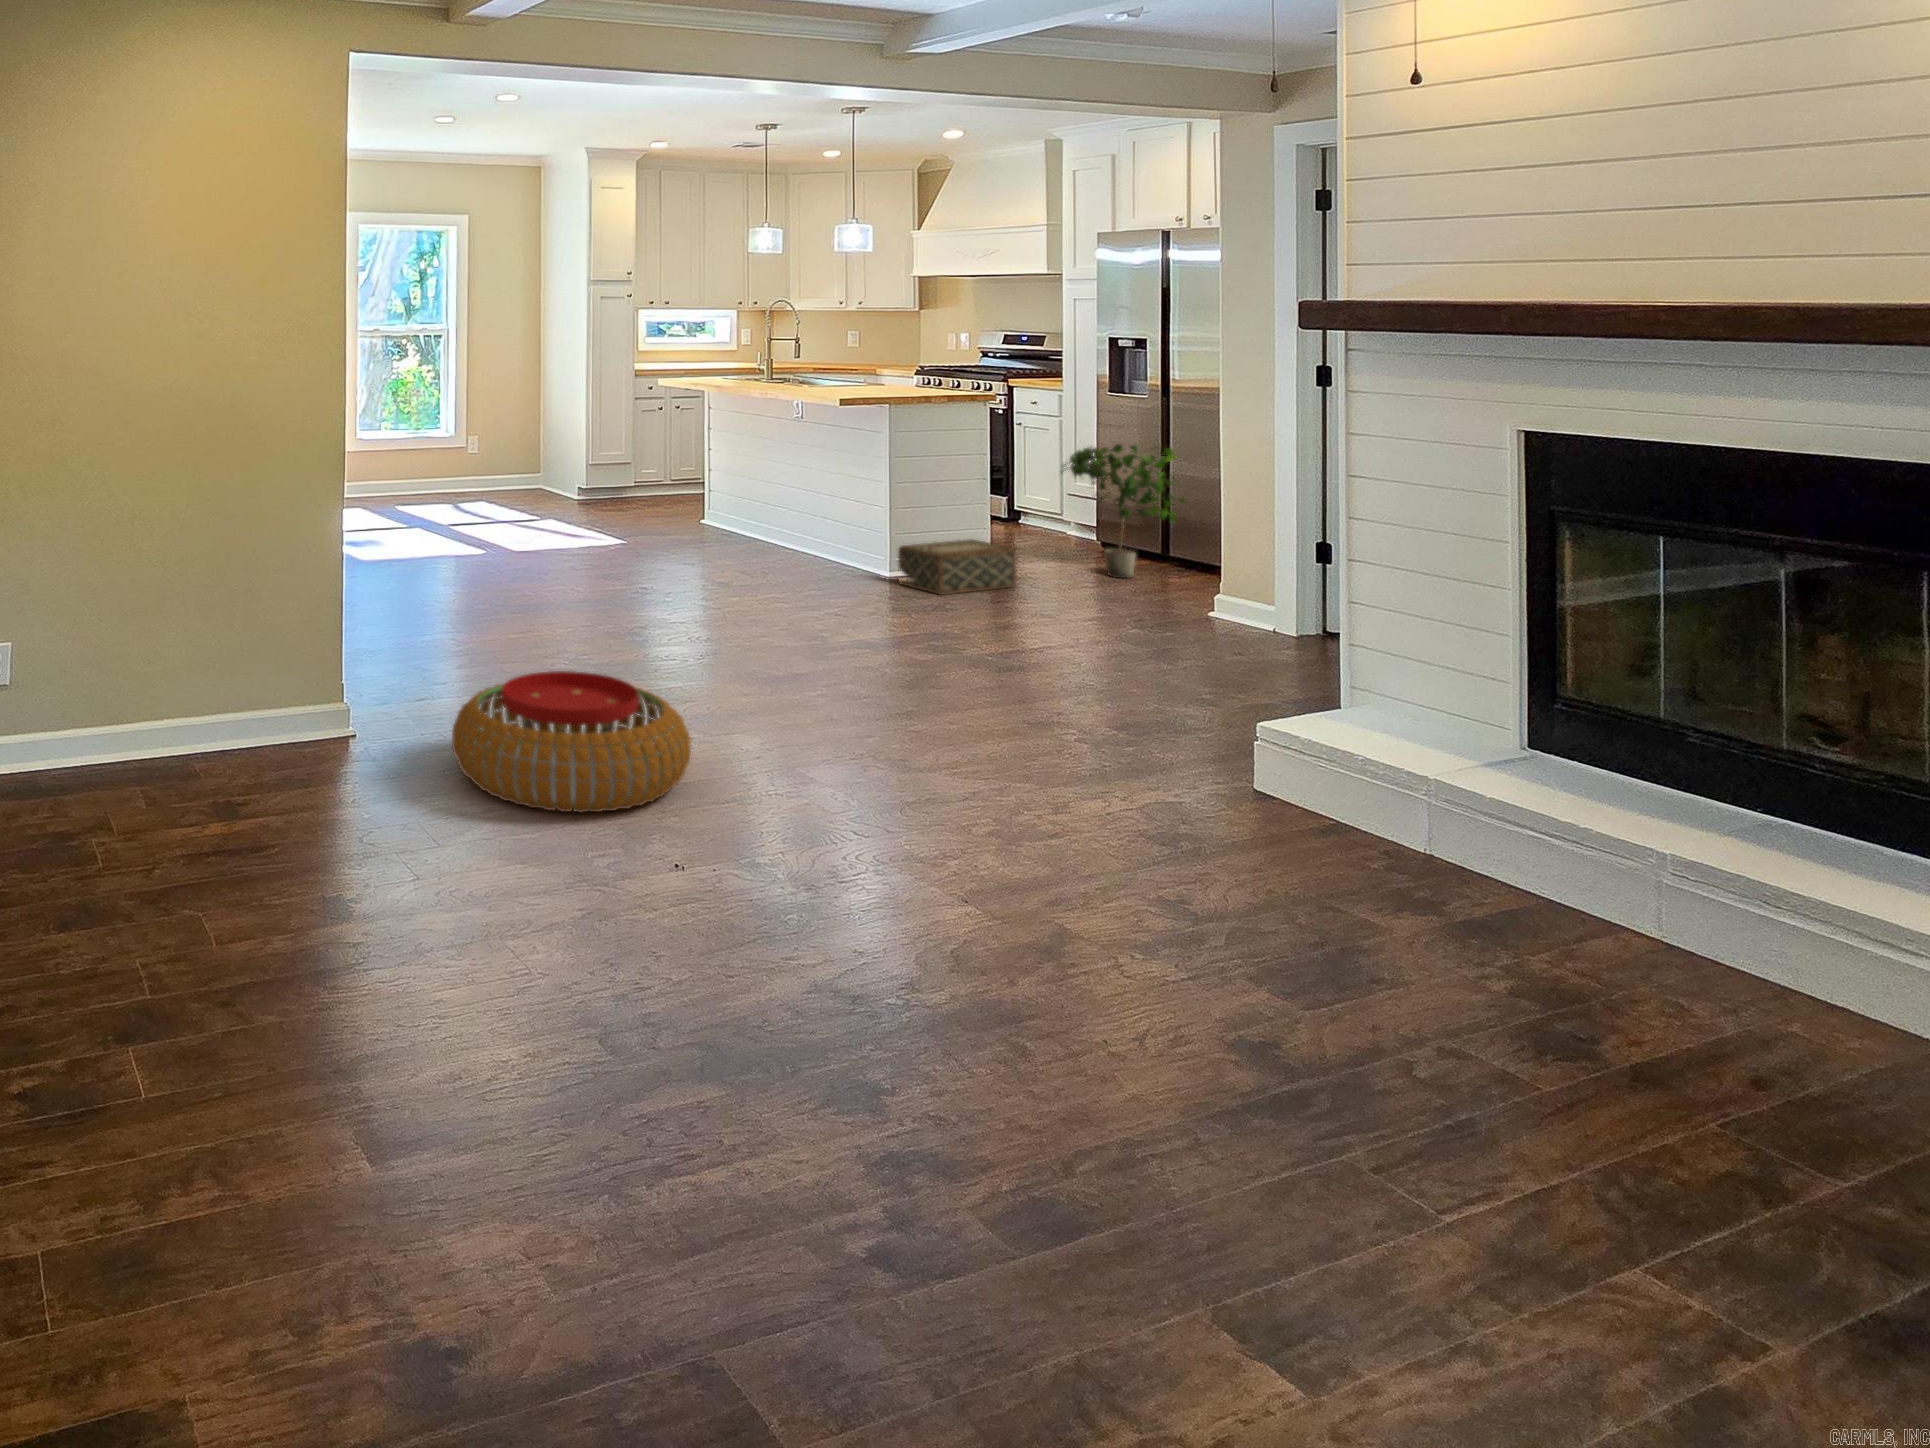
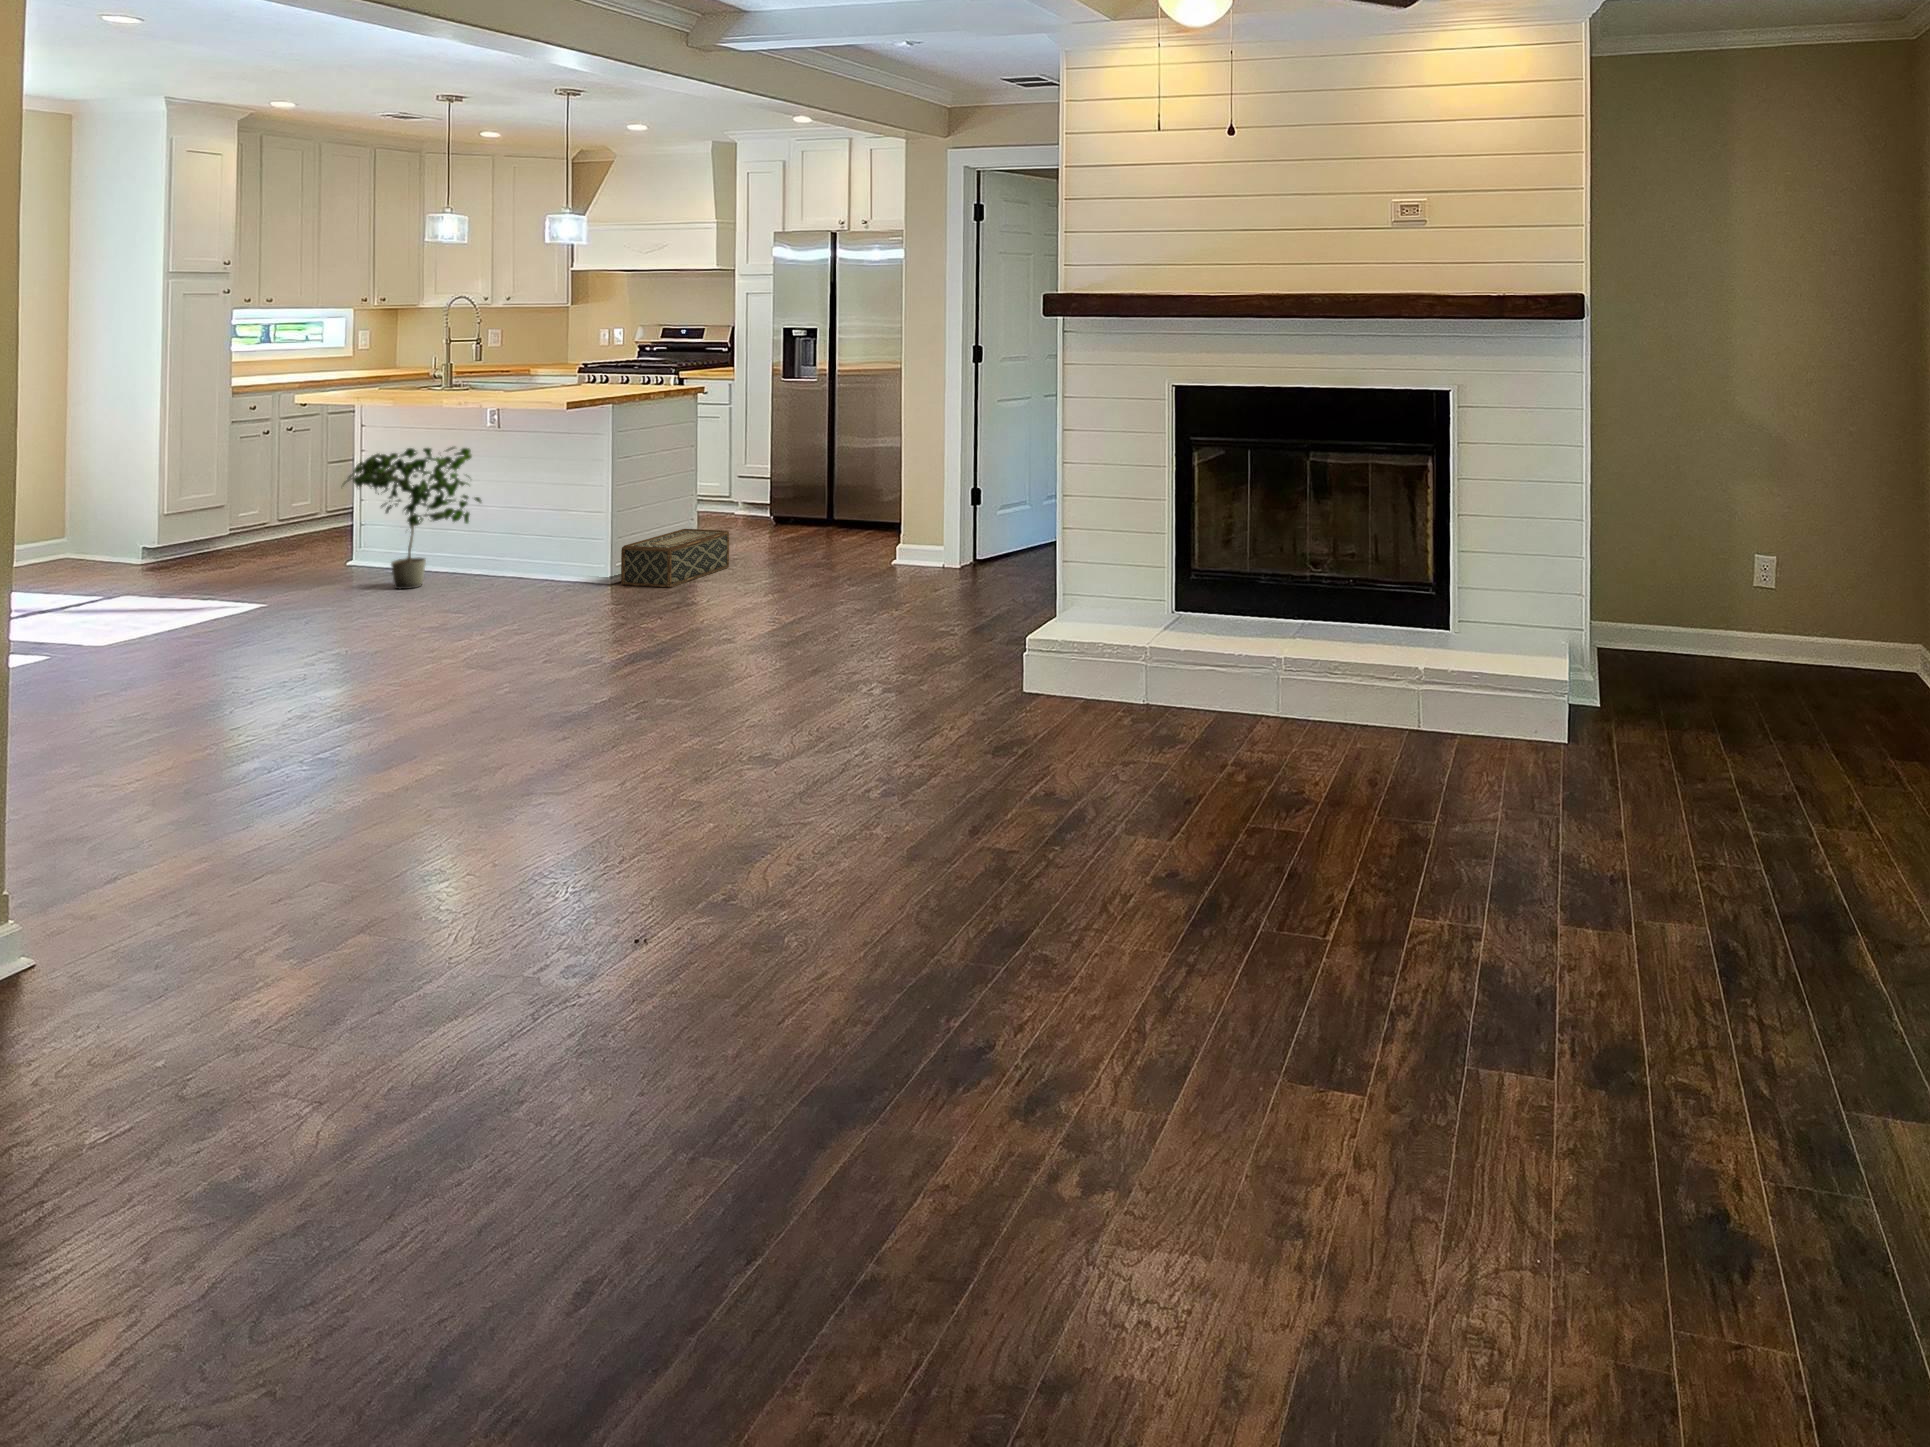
potted plant: present [1063,444,1186,578] -> present [343,447,481,589]
pouf: present [452,671,691,812] -> none [246,755,596,954]

